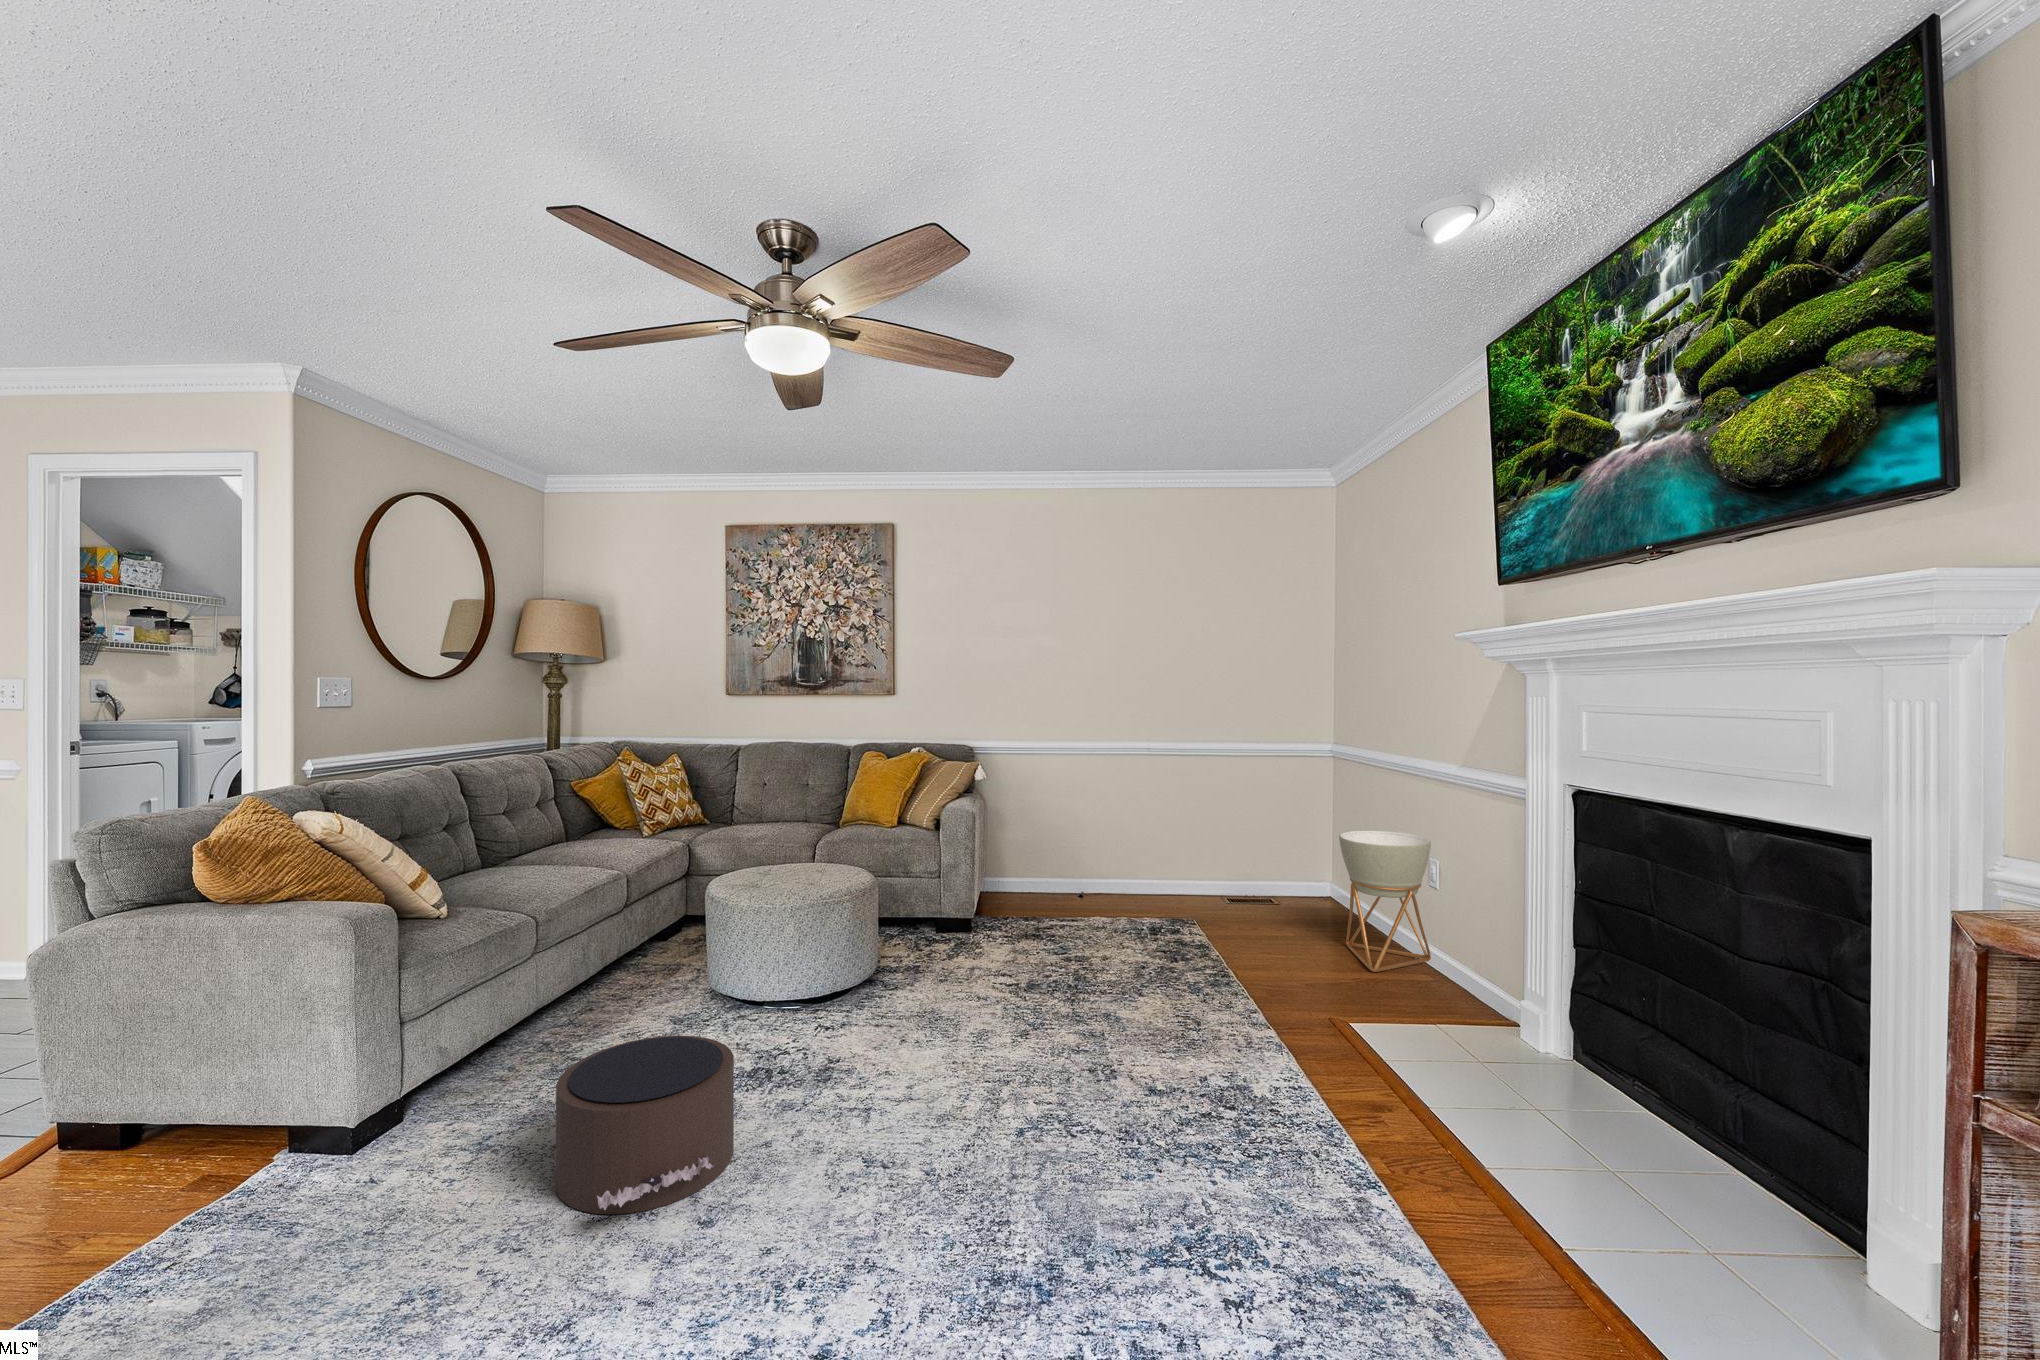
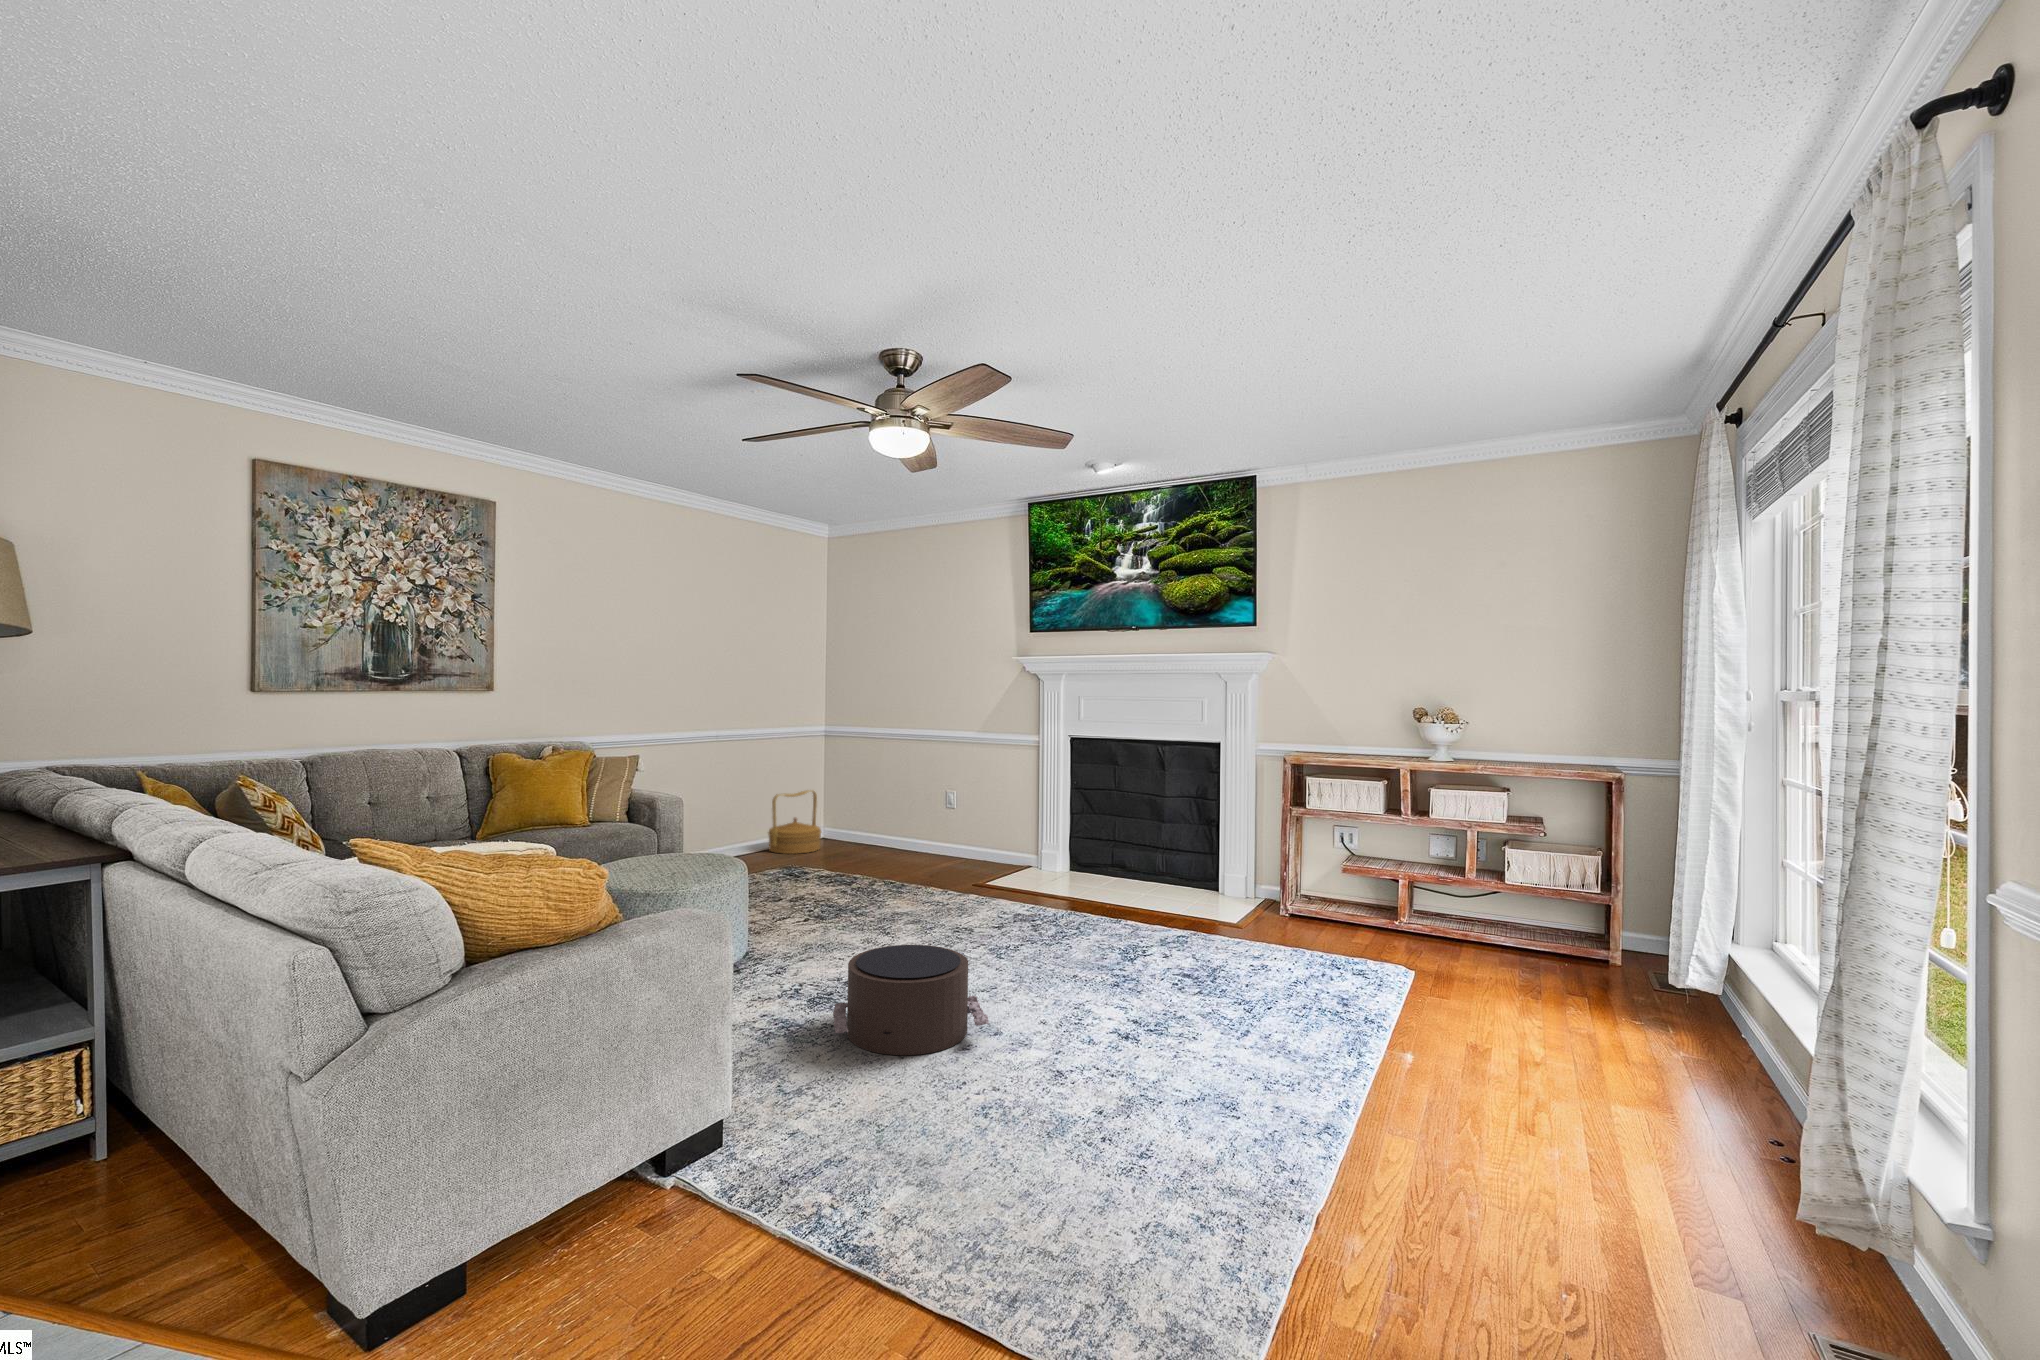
woven basket: none [1216,825,1295,909] -> present [768,790,821,854]
planter: present [1339,831,1431,972] -> none [900,779,957,863]

